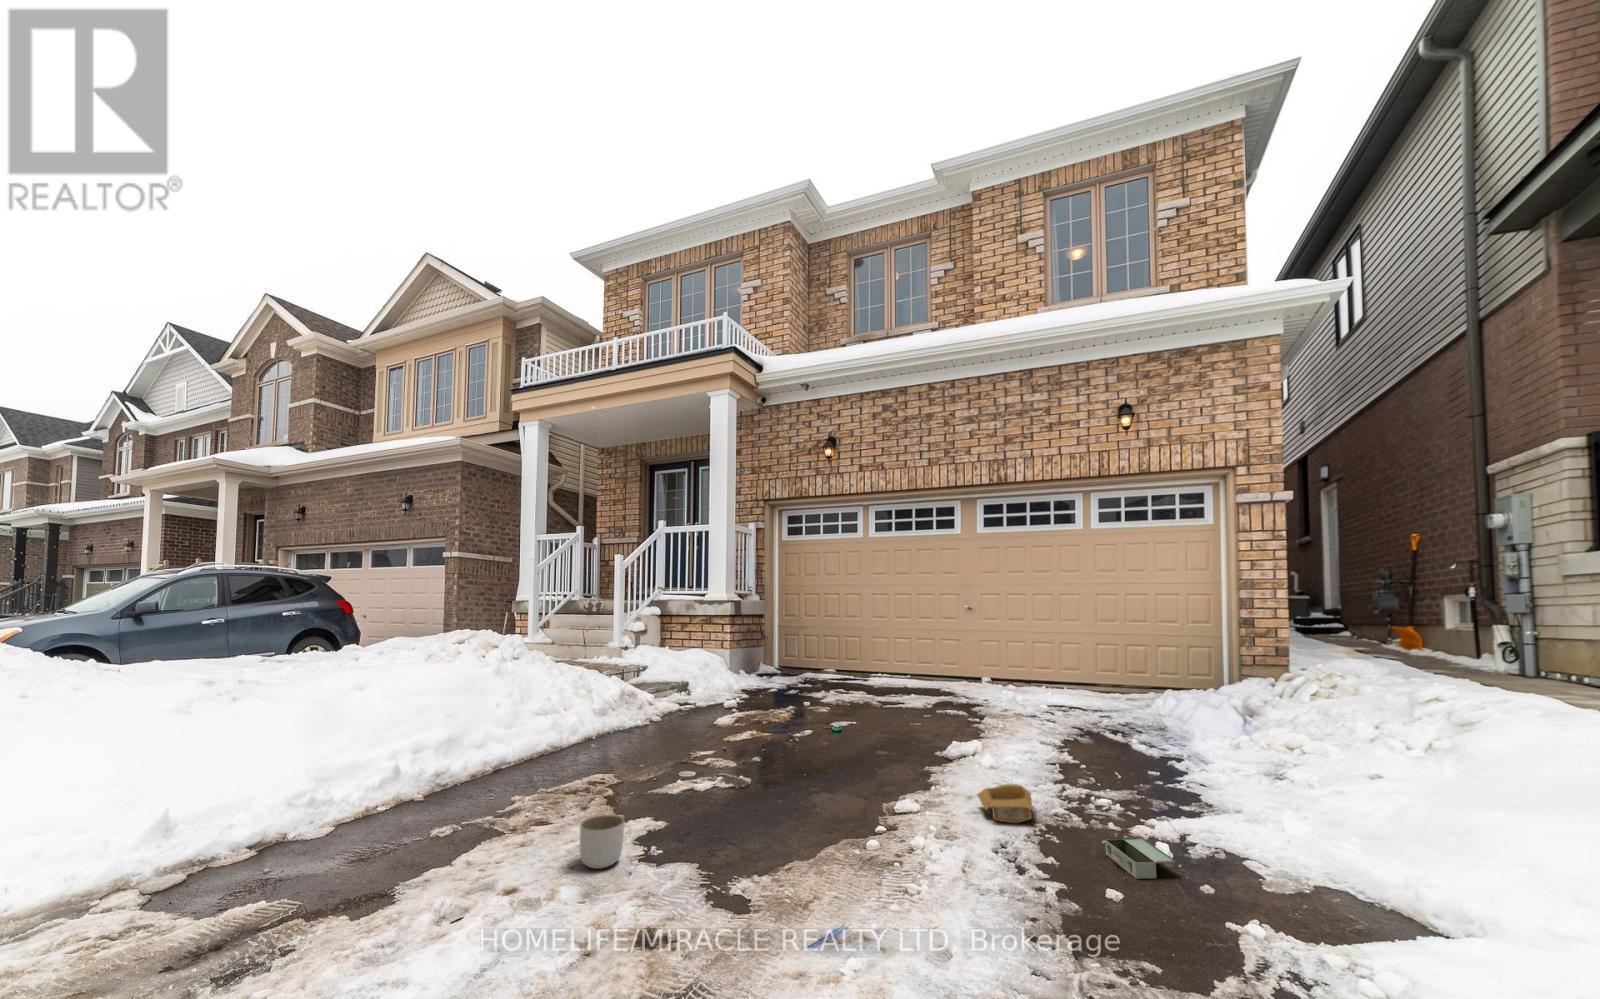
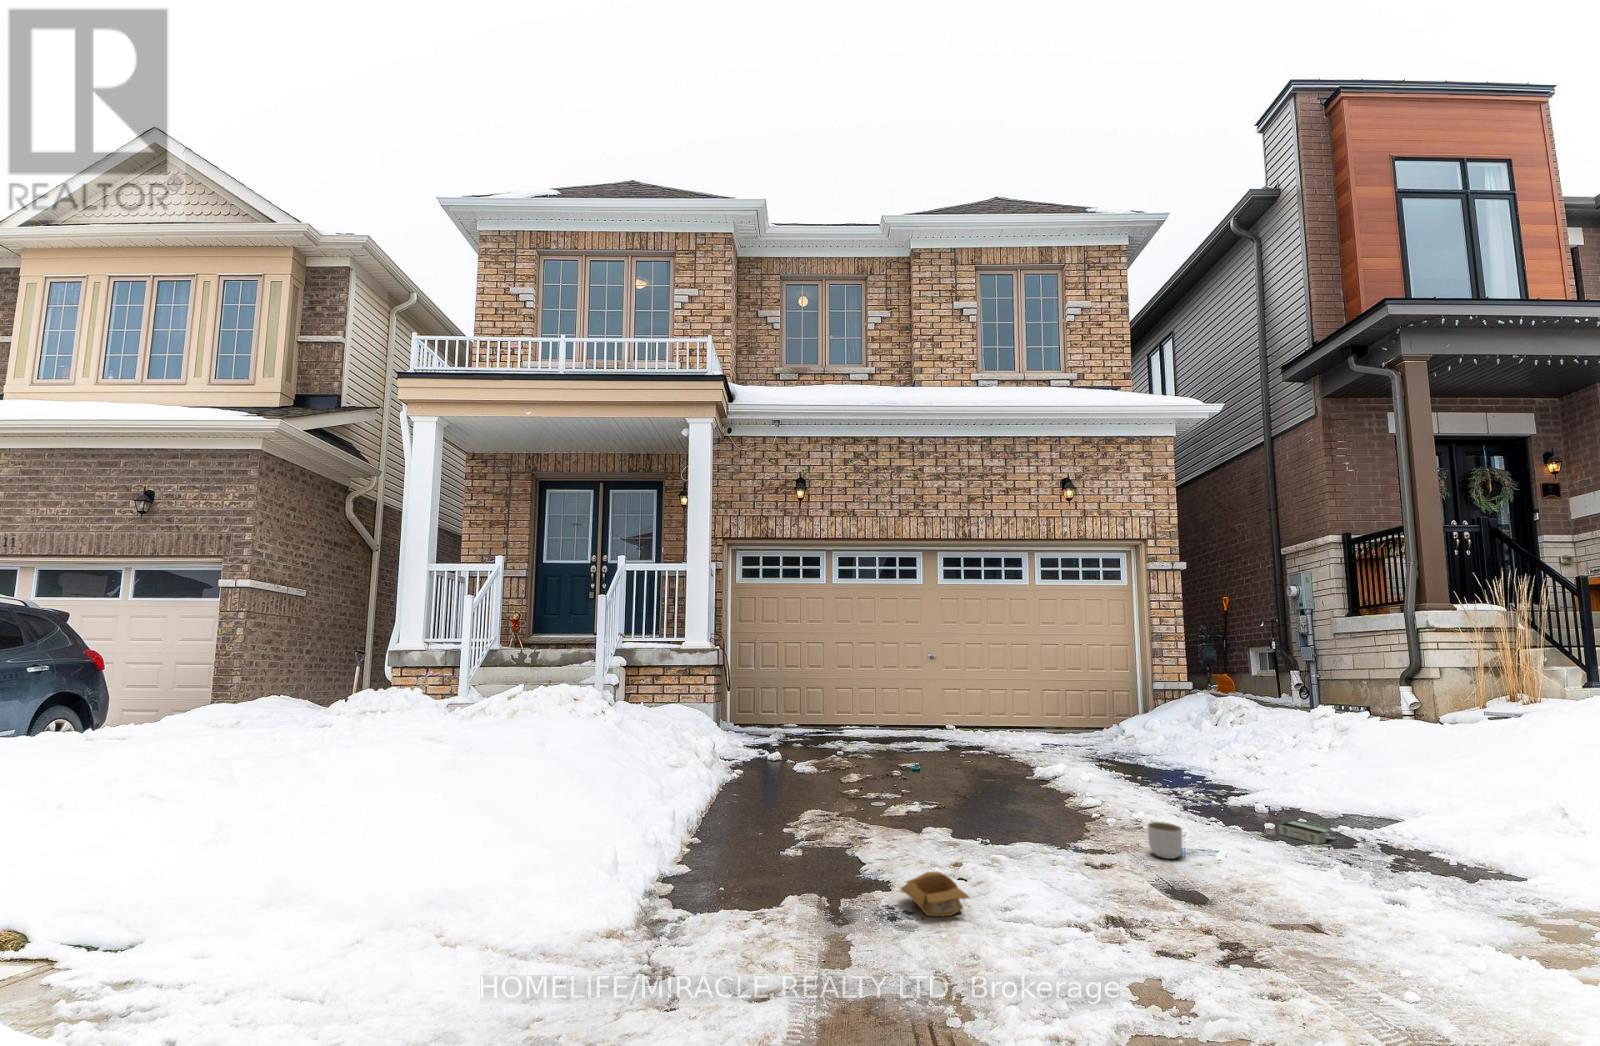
cardboard box: present [977,784,1035,823] -> present [901,872,970,916]
planter: present [580,815,625,869] -> present [1148,822,1182,859]

